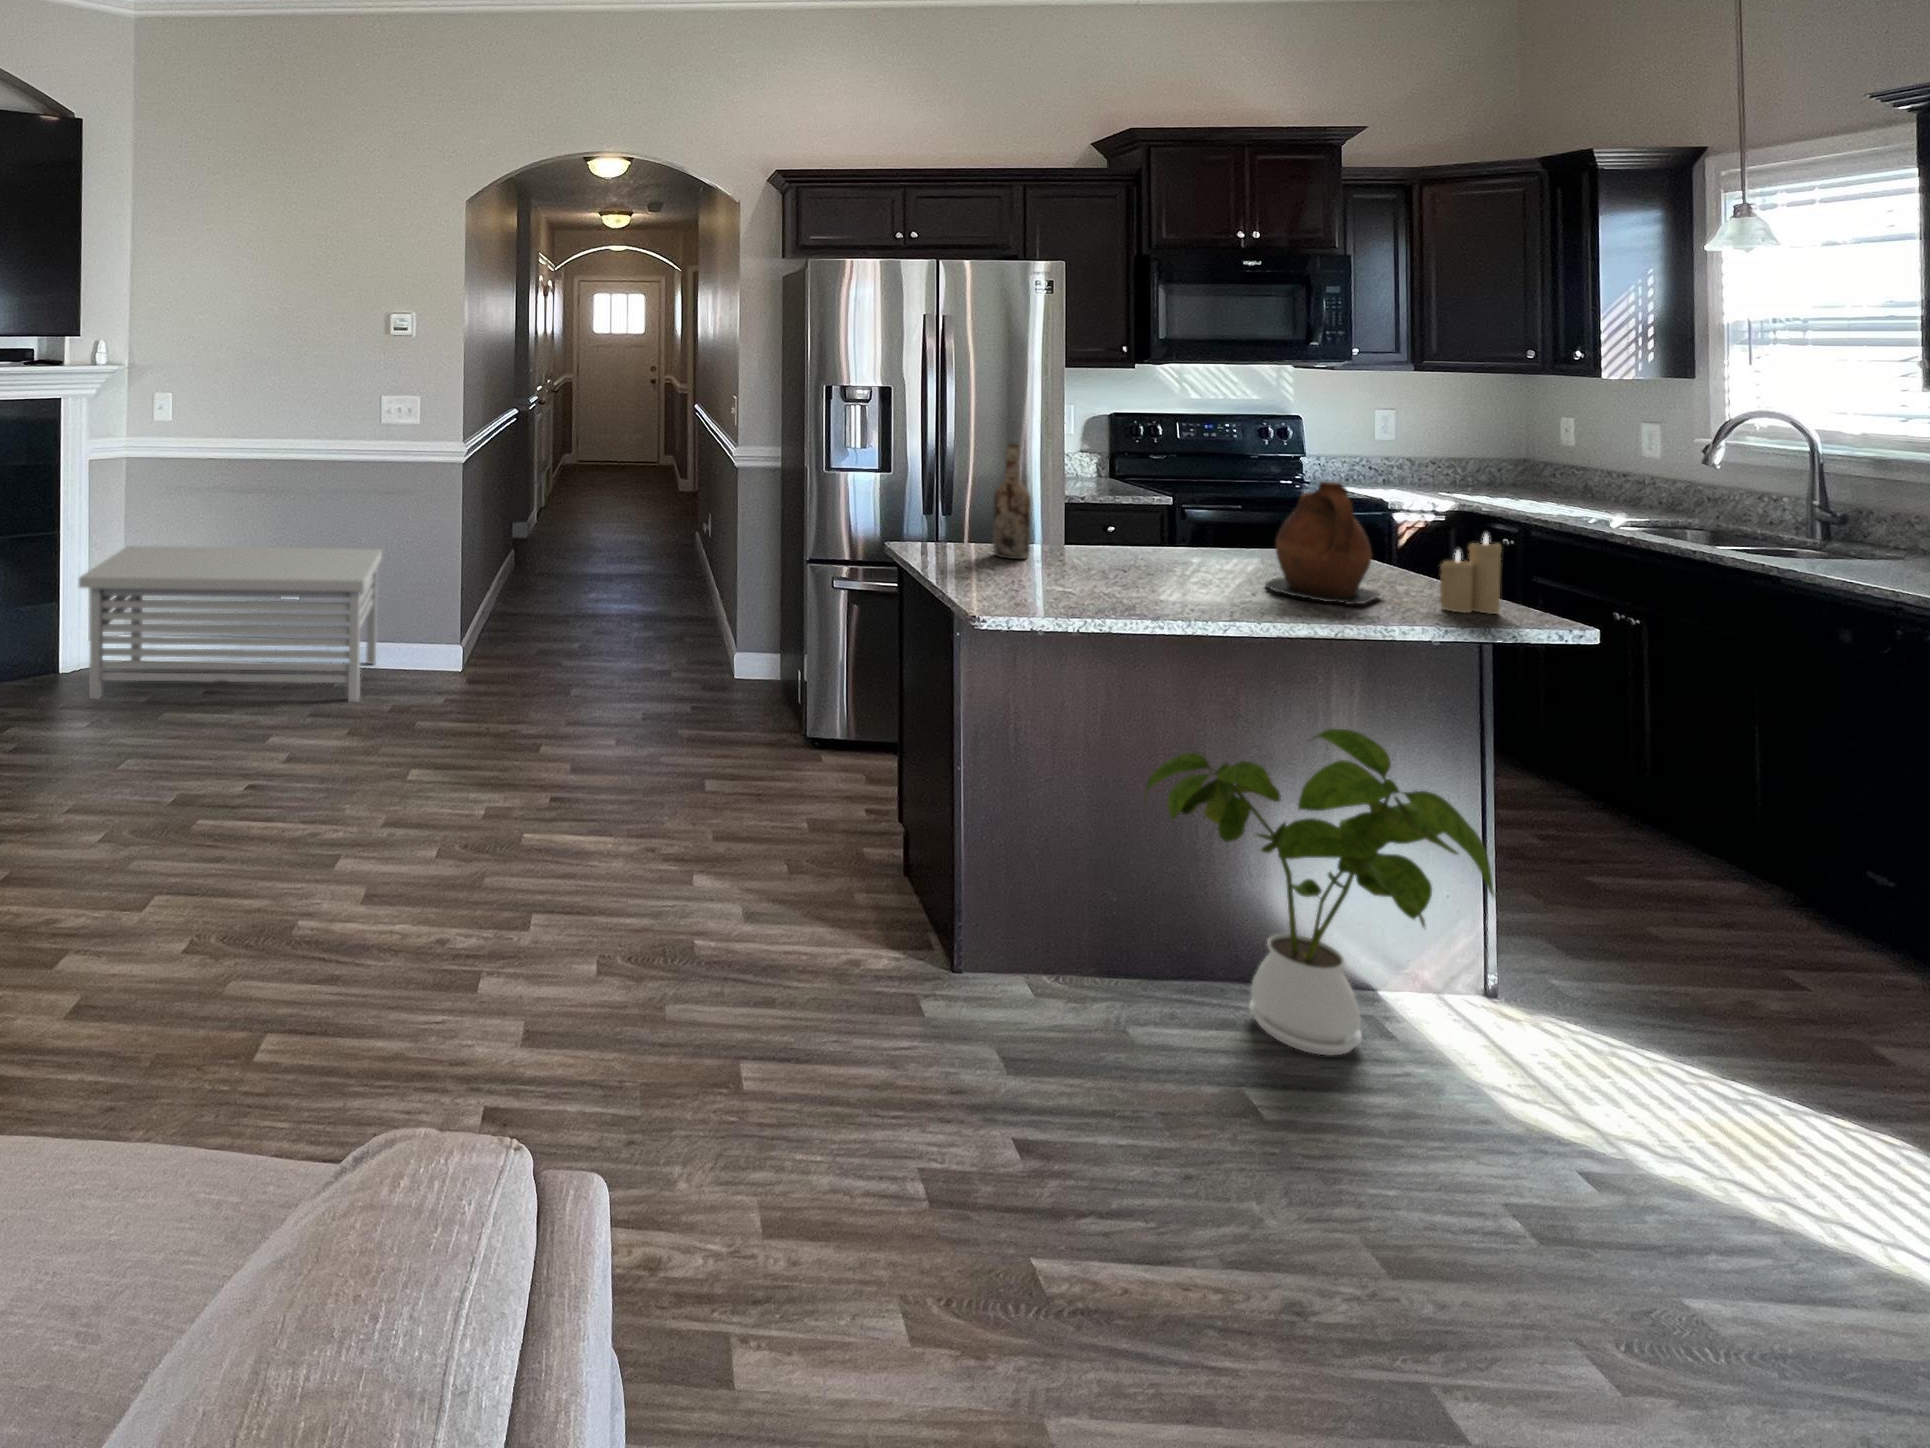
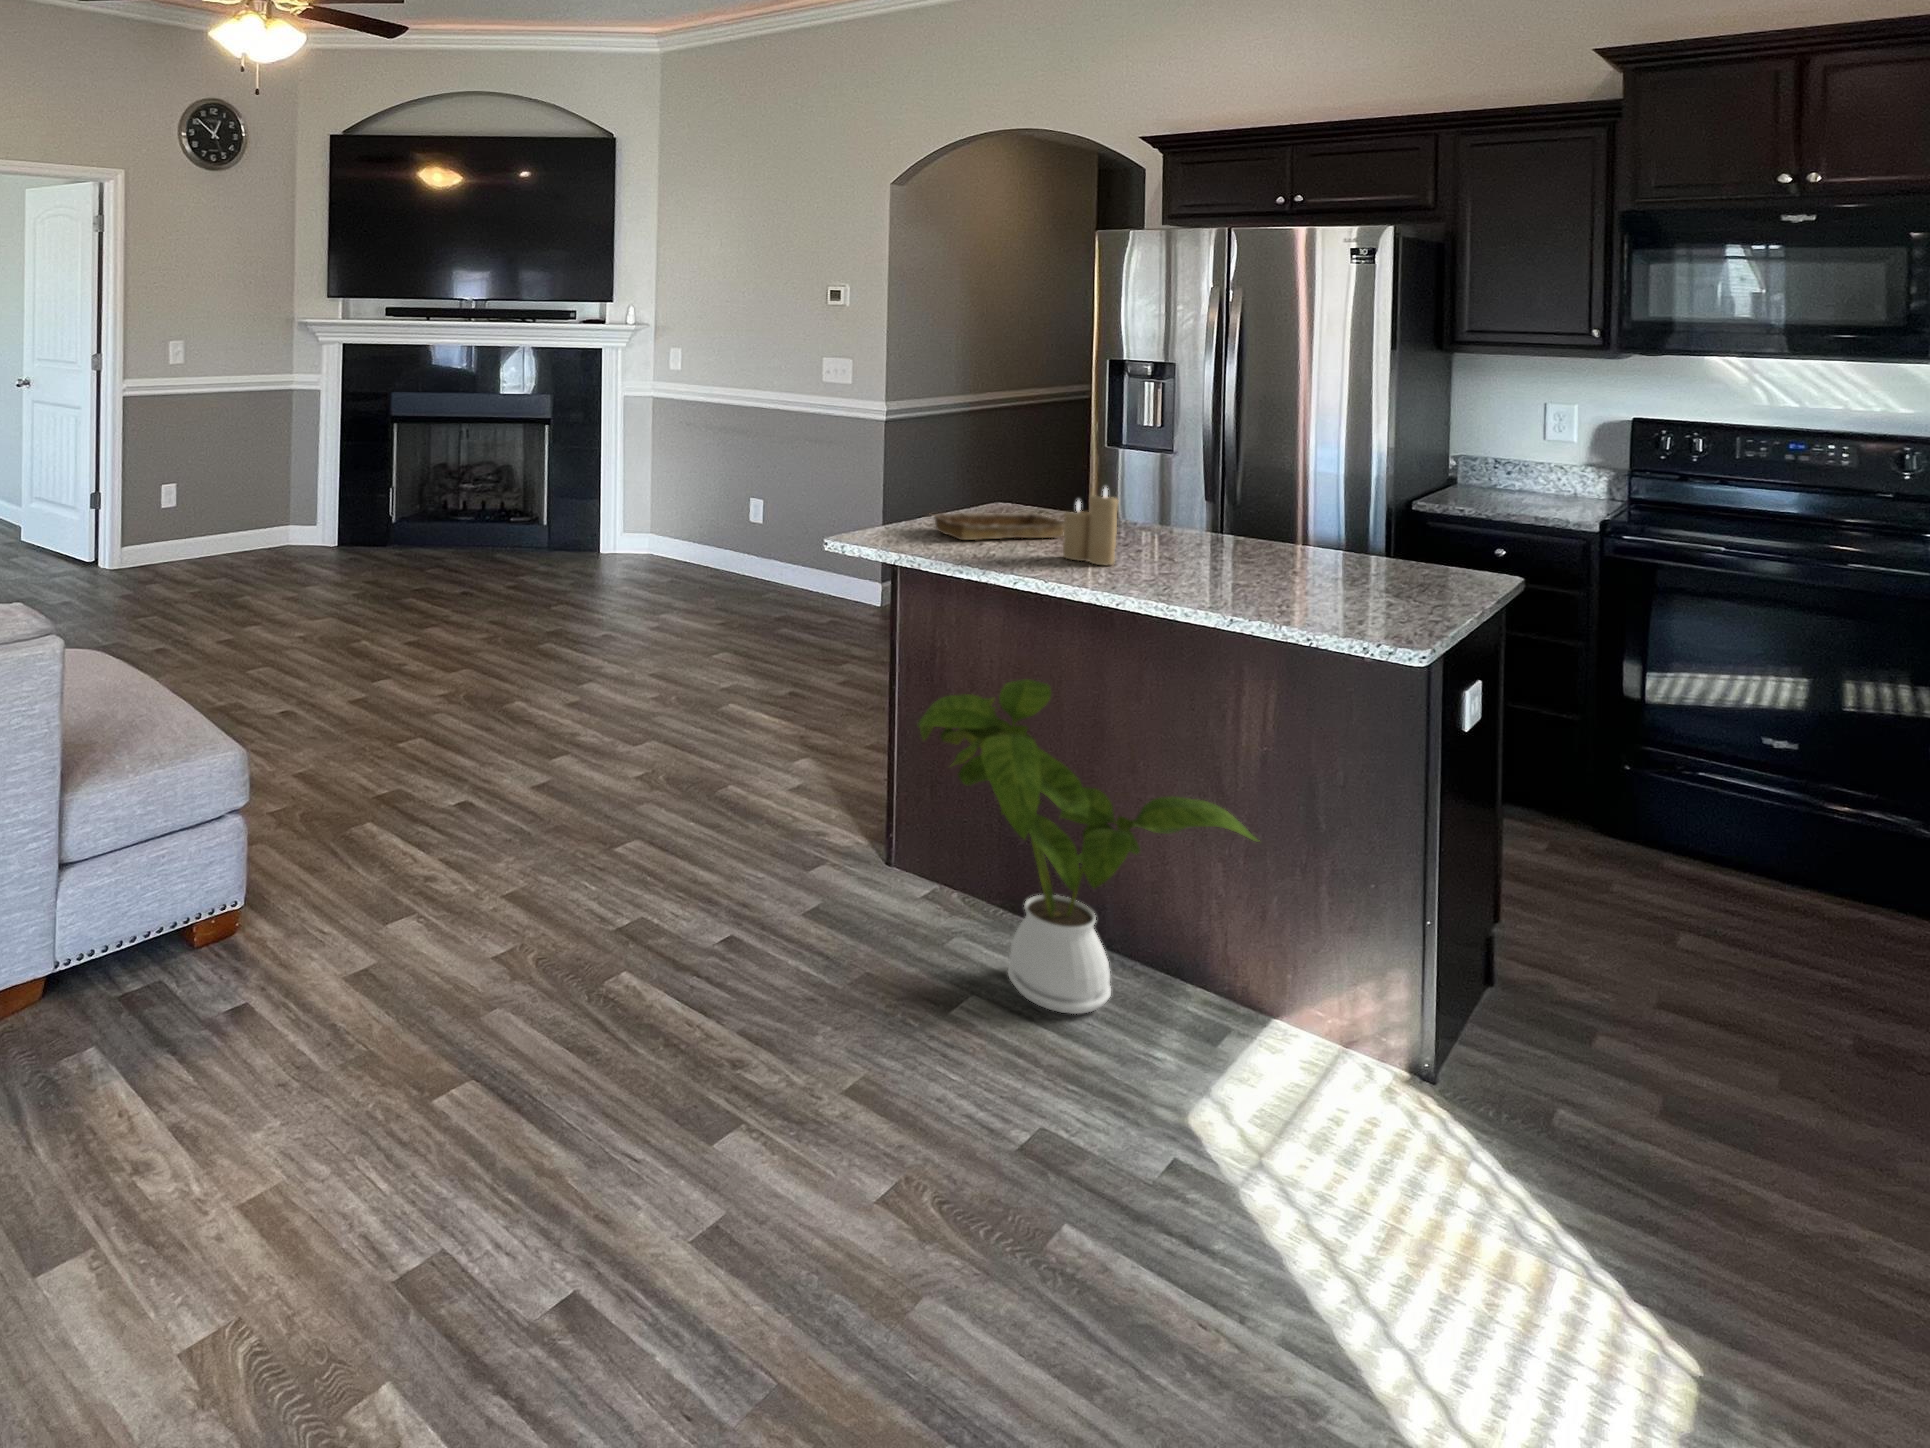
wine bottle: present [993,444,1031,559] -> none [1020,407,1058,522]
ceramic pitcher: present [1265,482,1381,604] -> none [1166,455,1302,595]
candle: present [1440,534,1502,614] -> present [1063,488,1119,565]
storage bench: present [79,546,382,702] -> none [583,469,826,612]
tray: none [1012,551,1104,593] -> present [934,513,1064,540]

